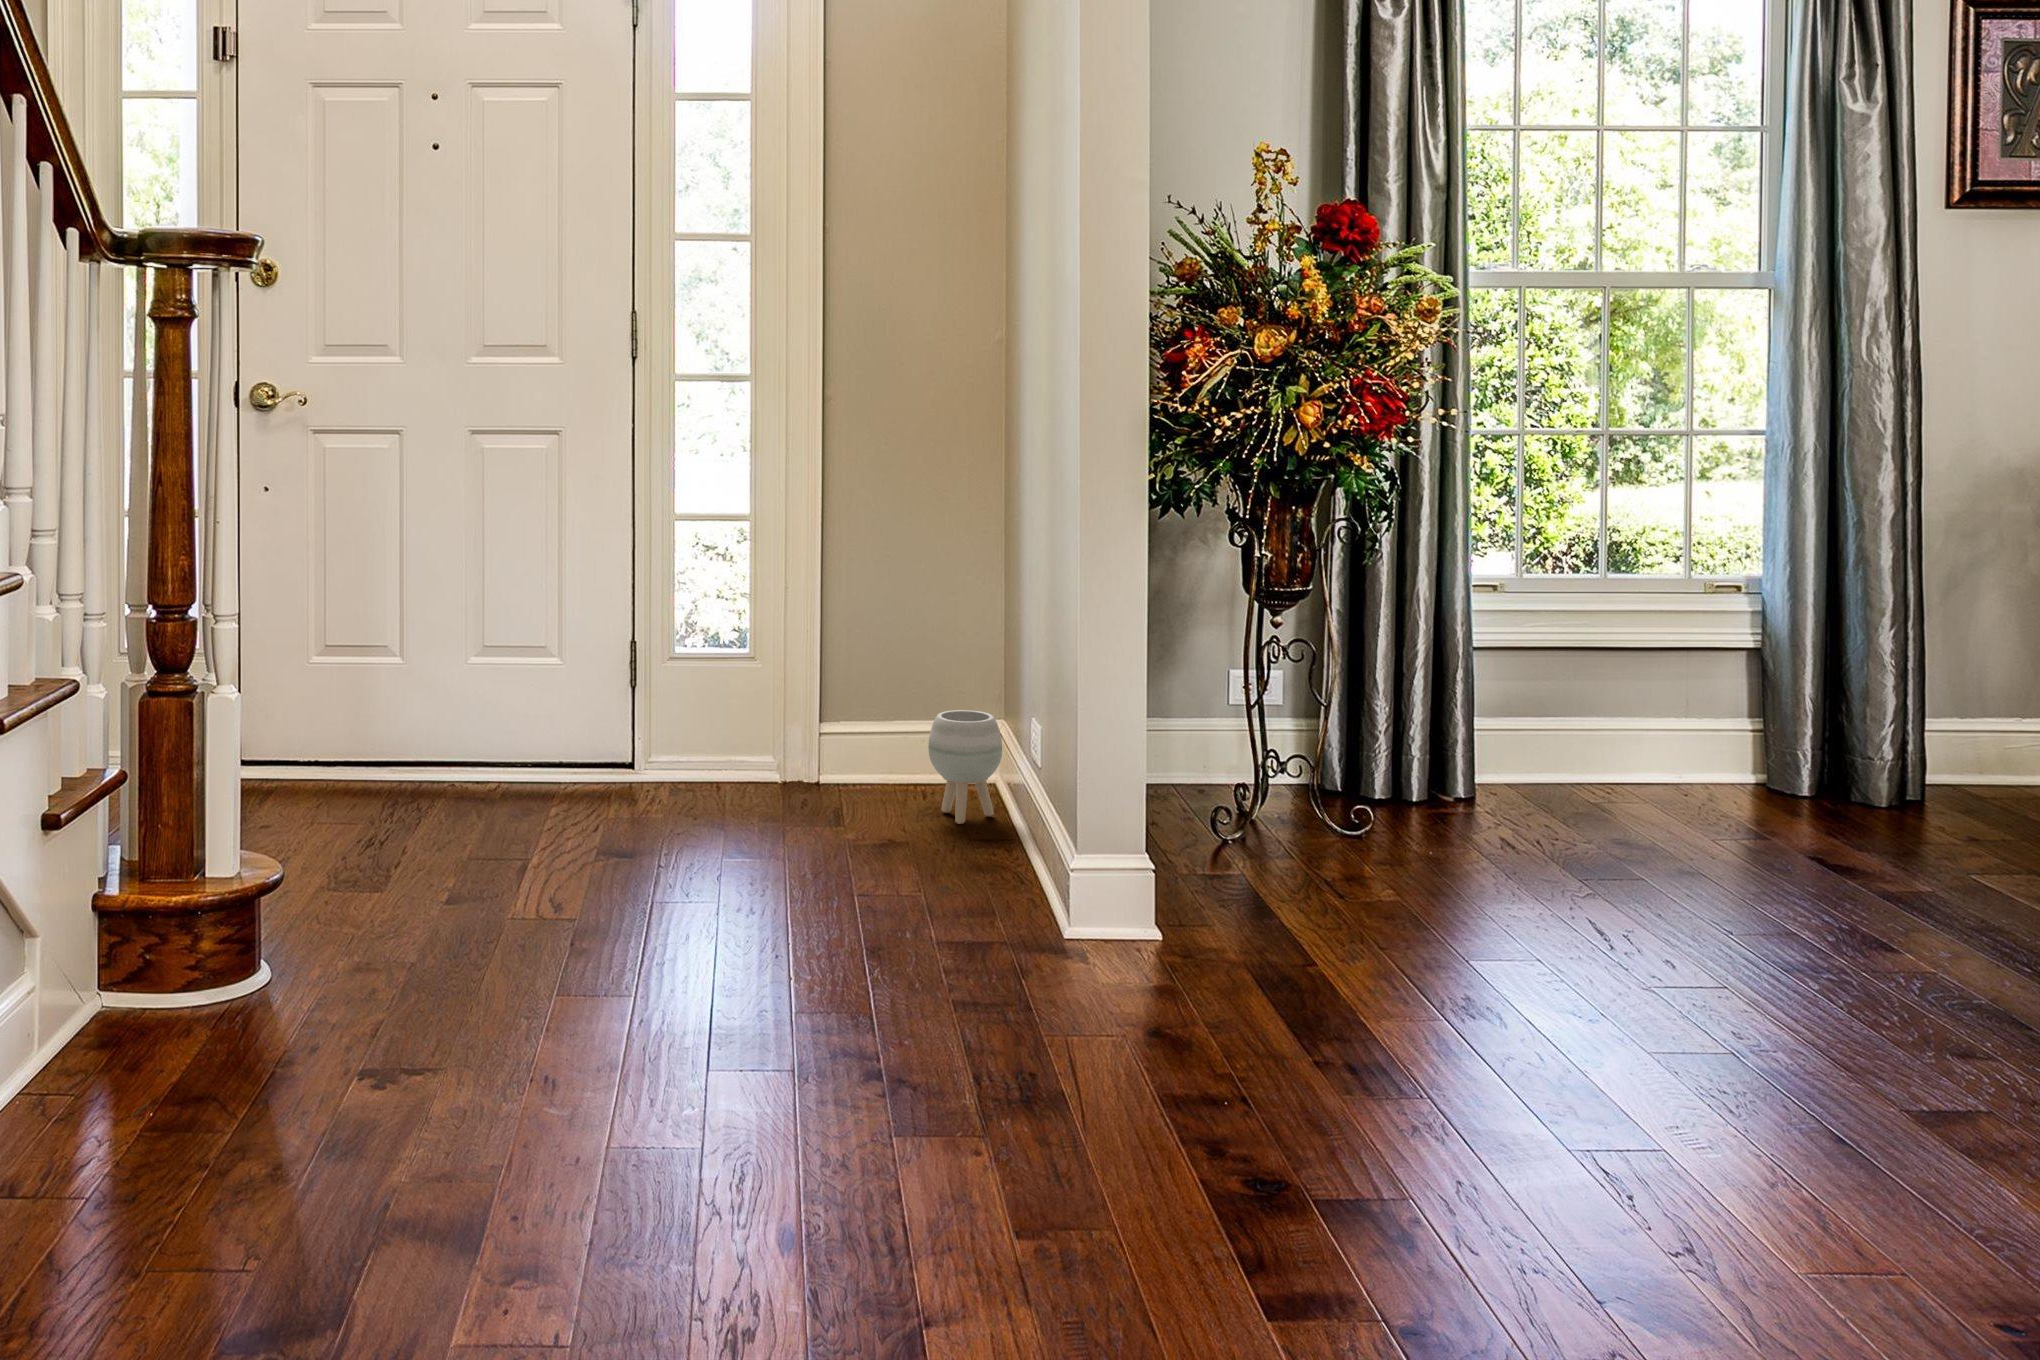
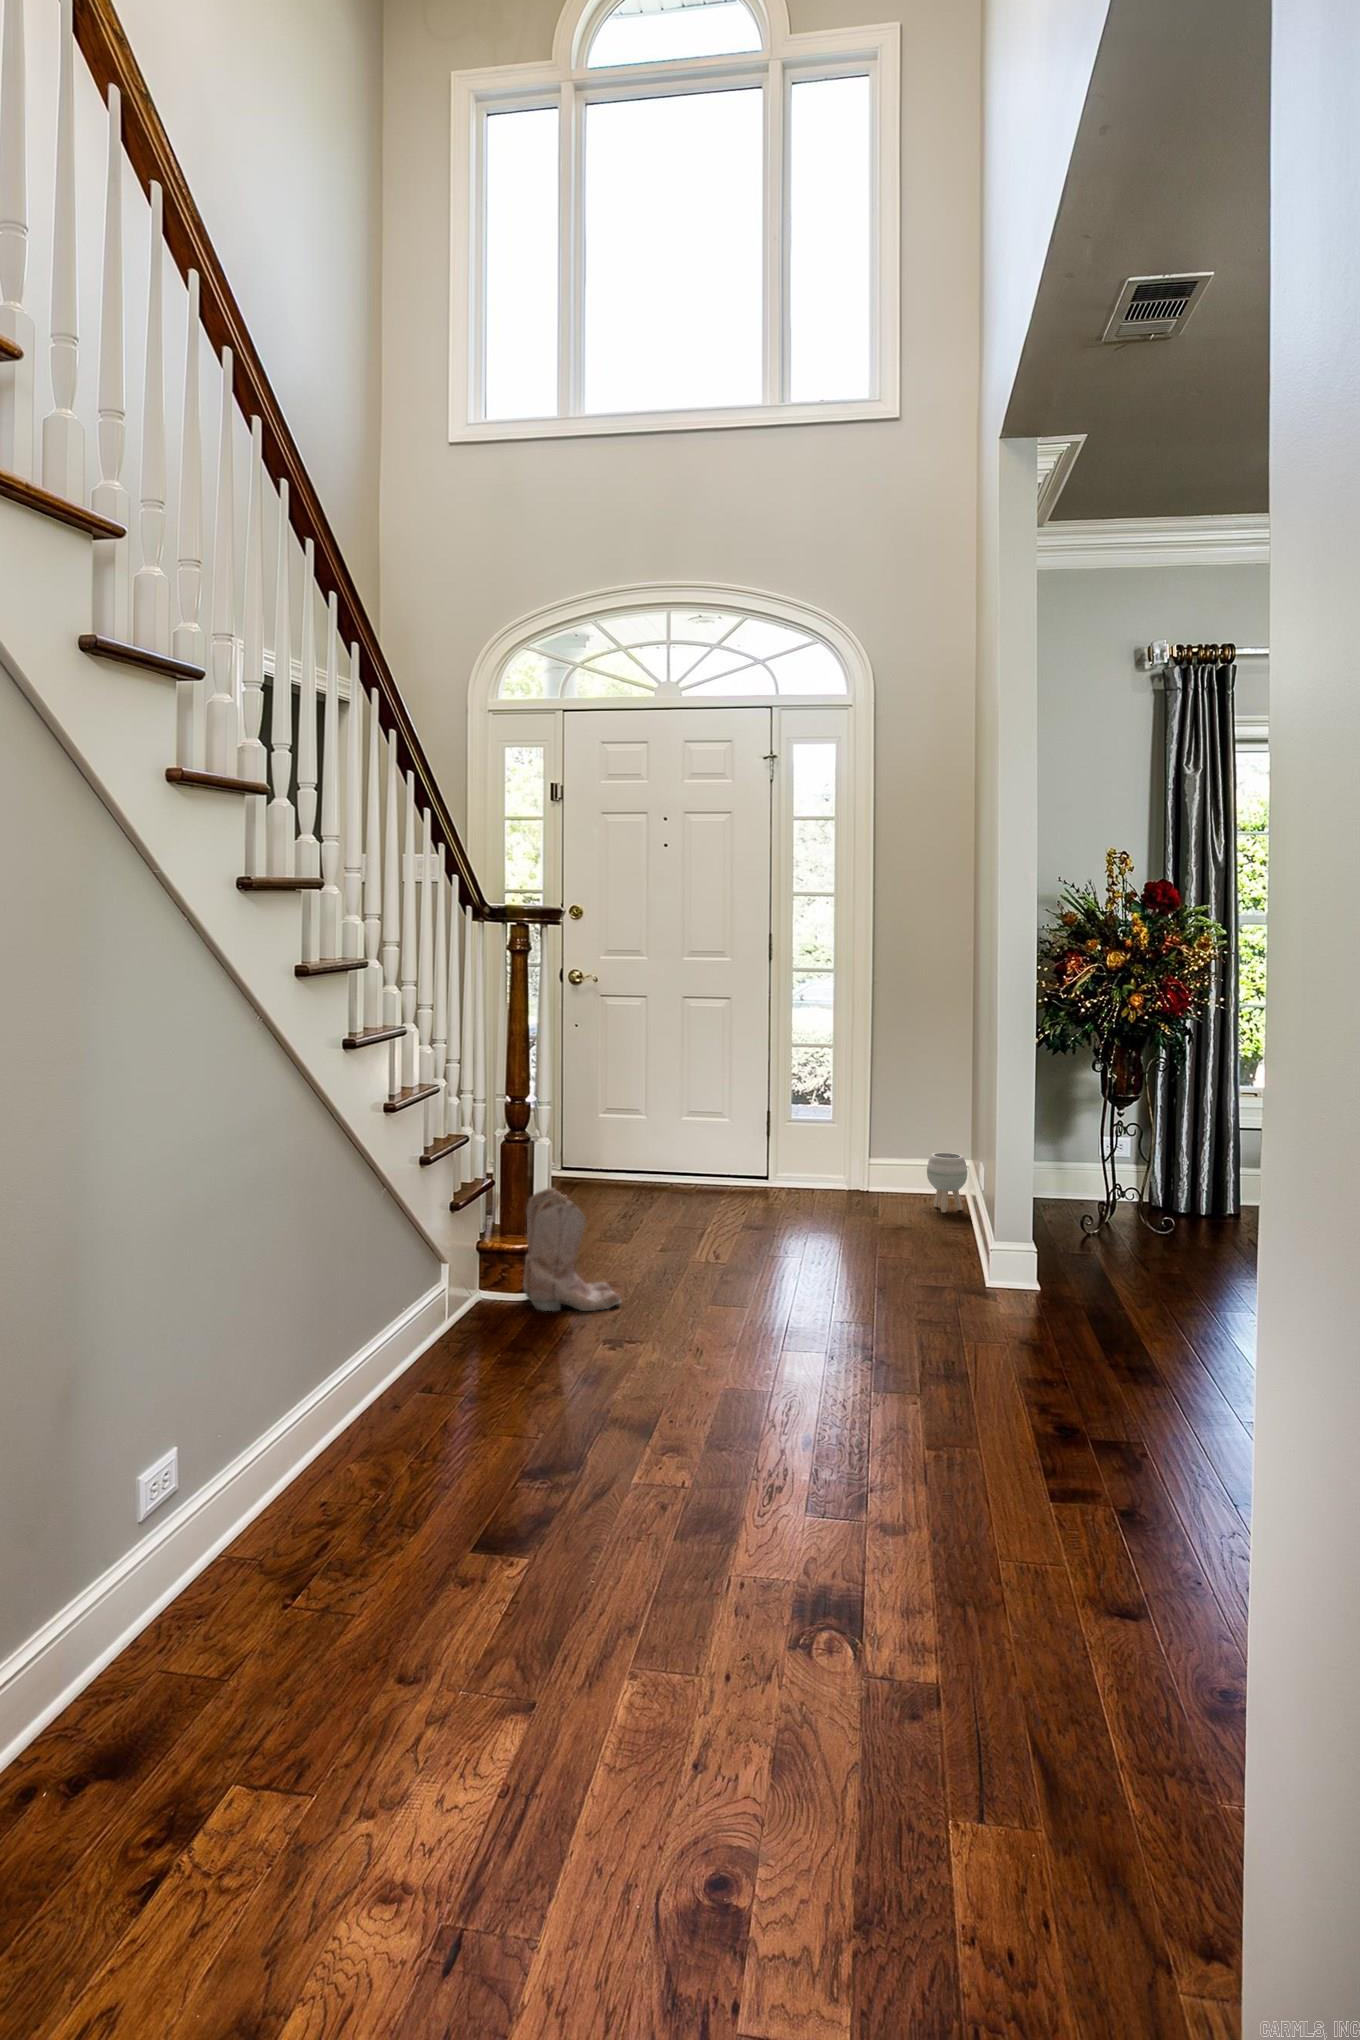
boots: none [42,838,267,1126] -> present [523,1188,621,1311]

